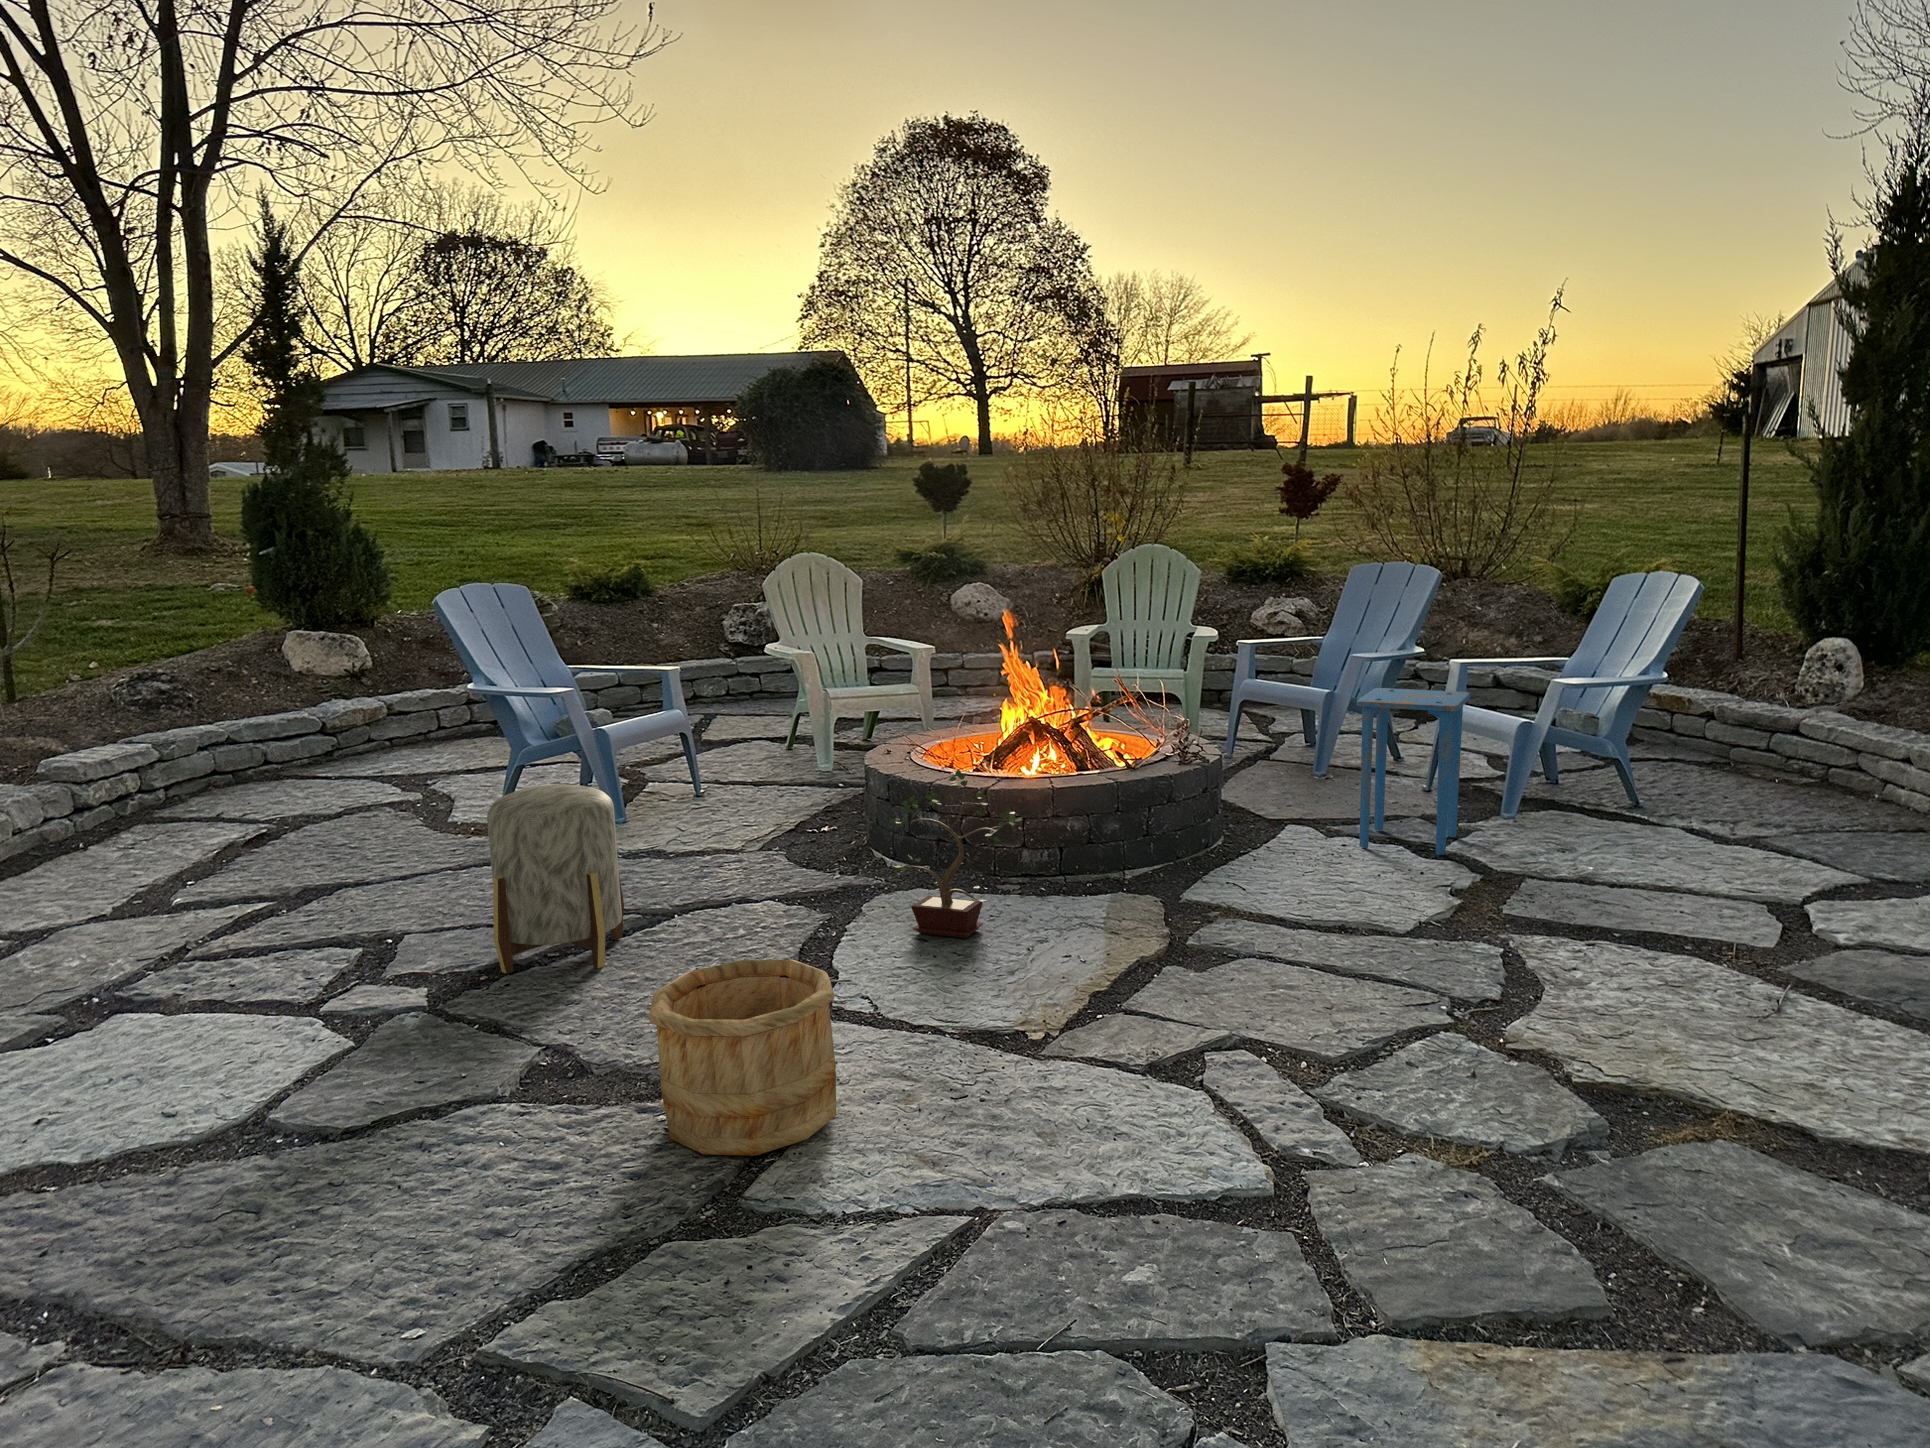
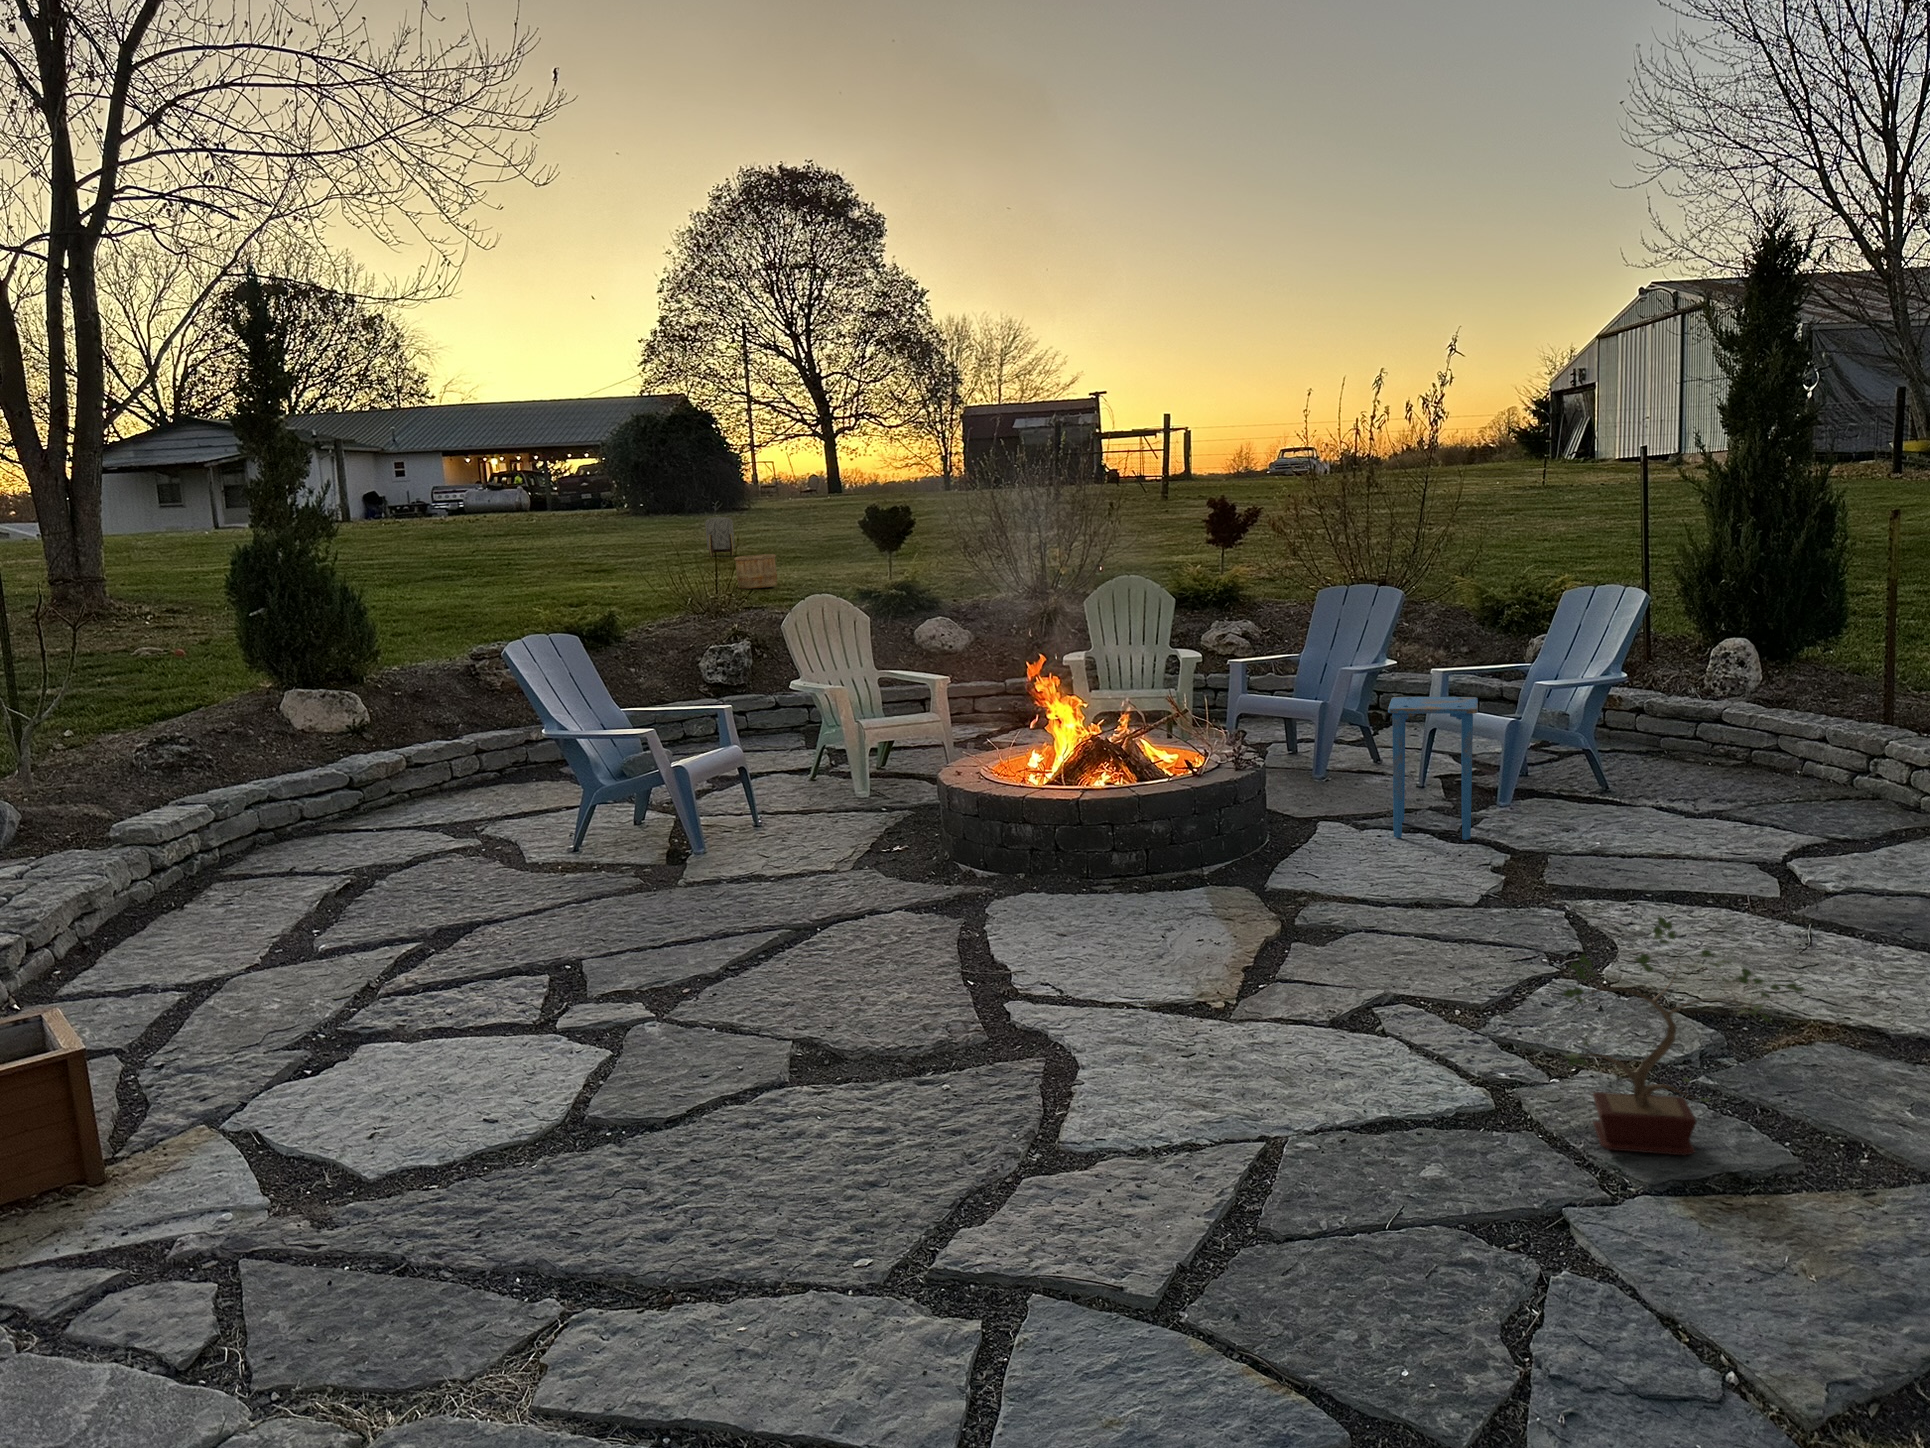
potted plant: present [889,769,1023,938] -> present [1563,917,1805,1155]
stool: present [487,785,624,974] -> present [705,517,735,557]
wooden bucket: present [648,960,836,1156] -> present [734,554,777,589]

